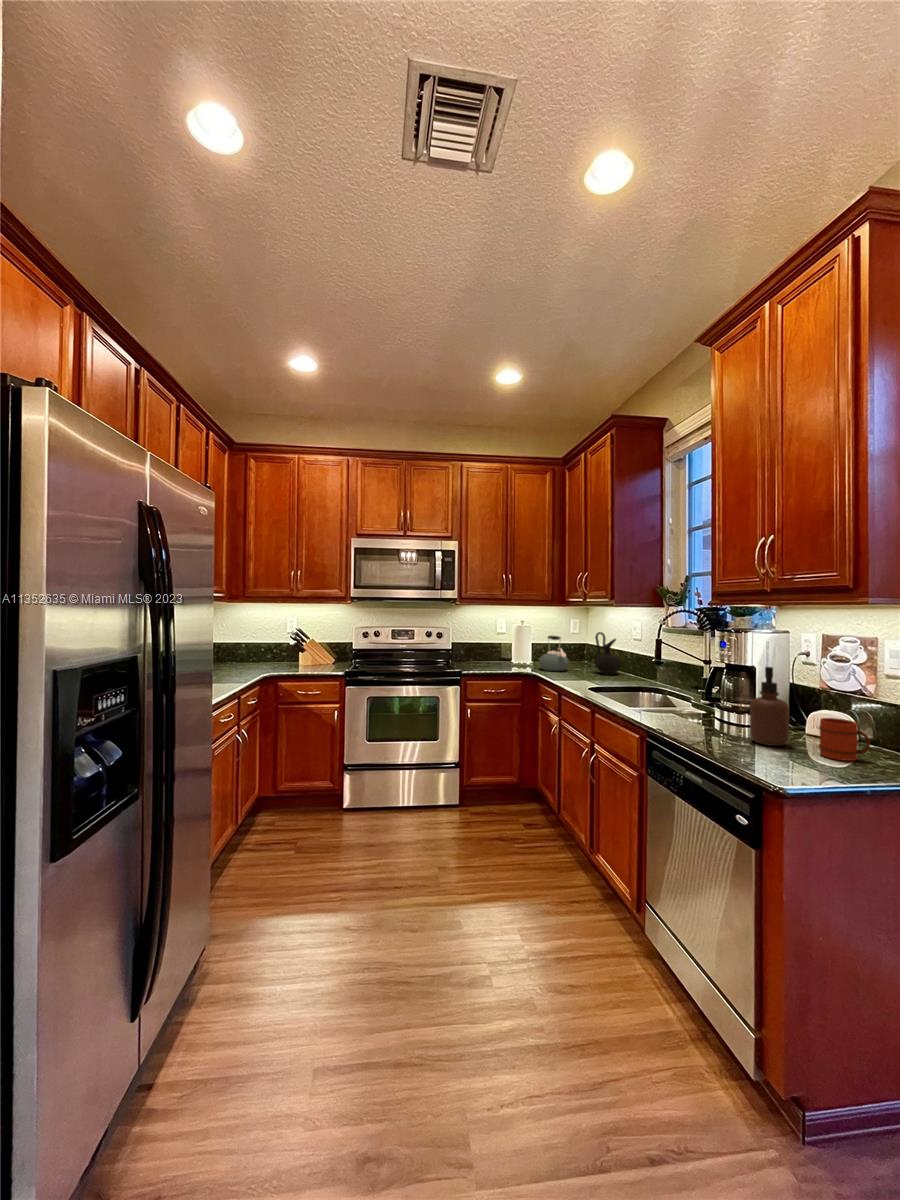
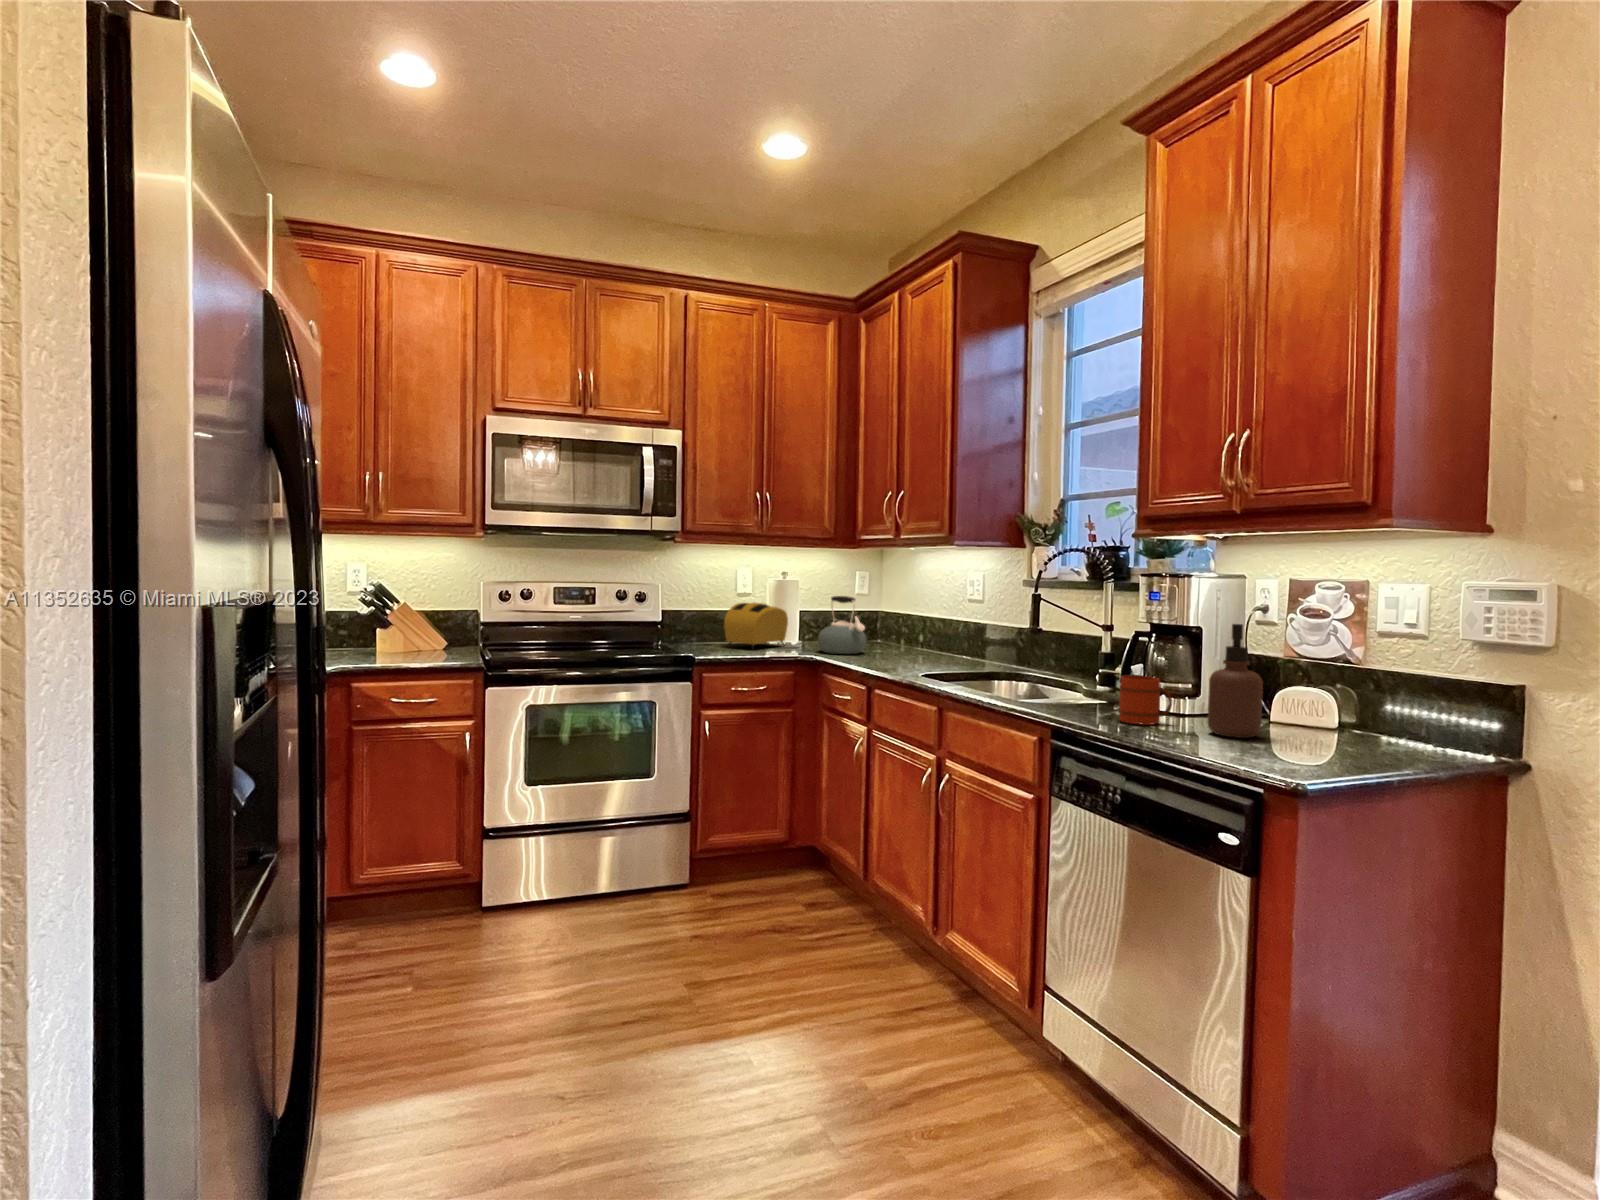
ceramic jug: present [595,632,621,675] -> none [909,590,950,658]
toaster: none [485,639,524,667] -> present [724,603,788,649]
mug: present [819,718,870,761] -> present [1118,676,1172,725]

